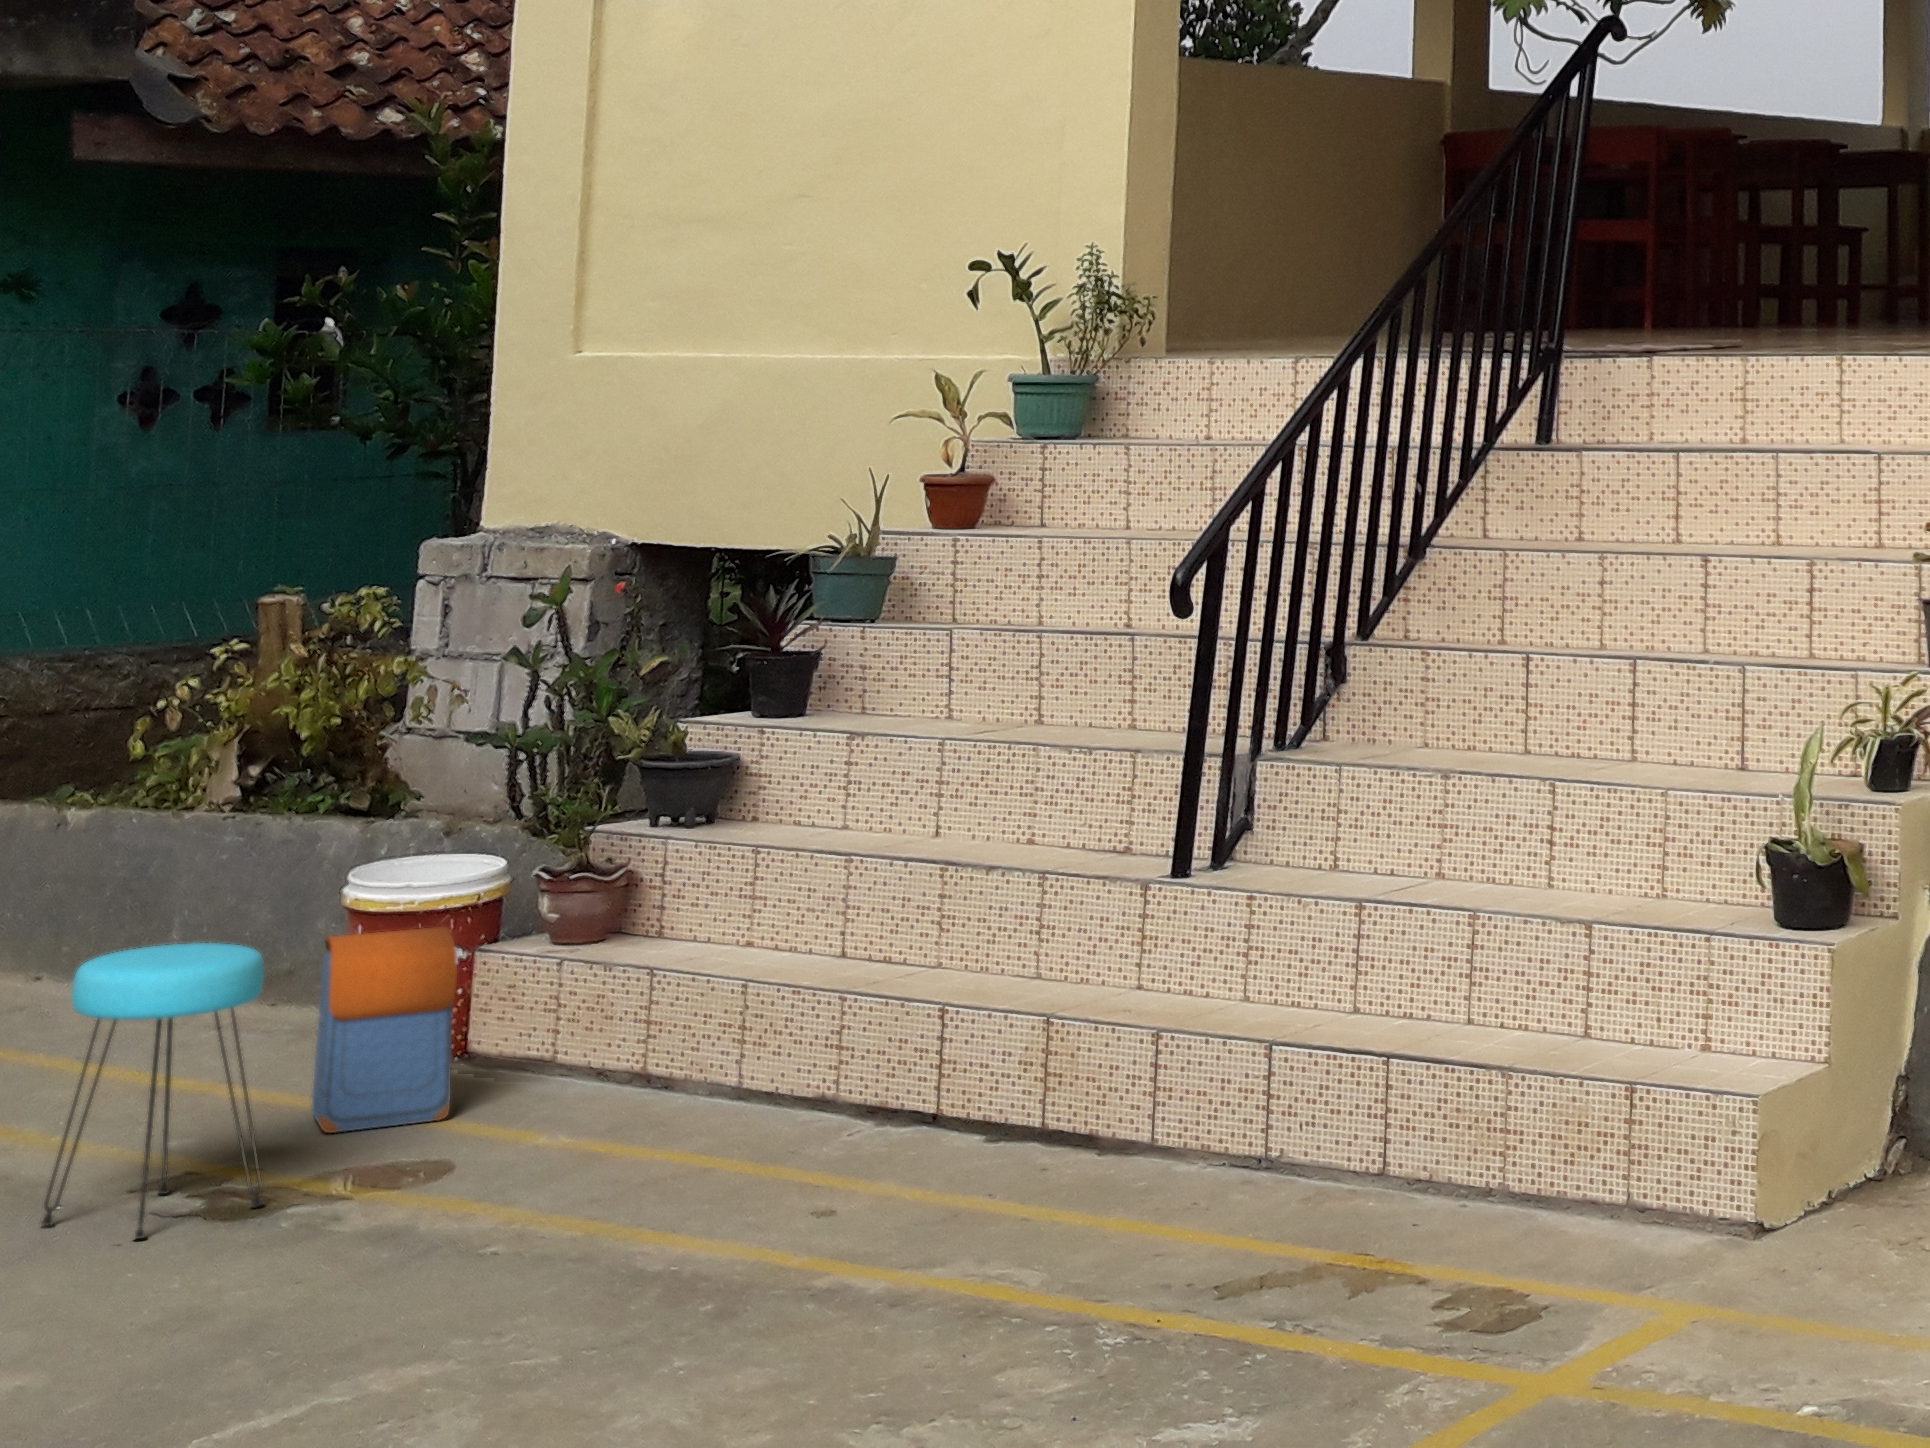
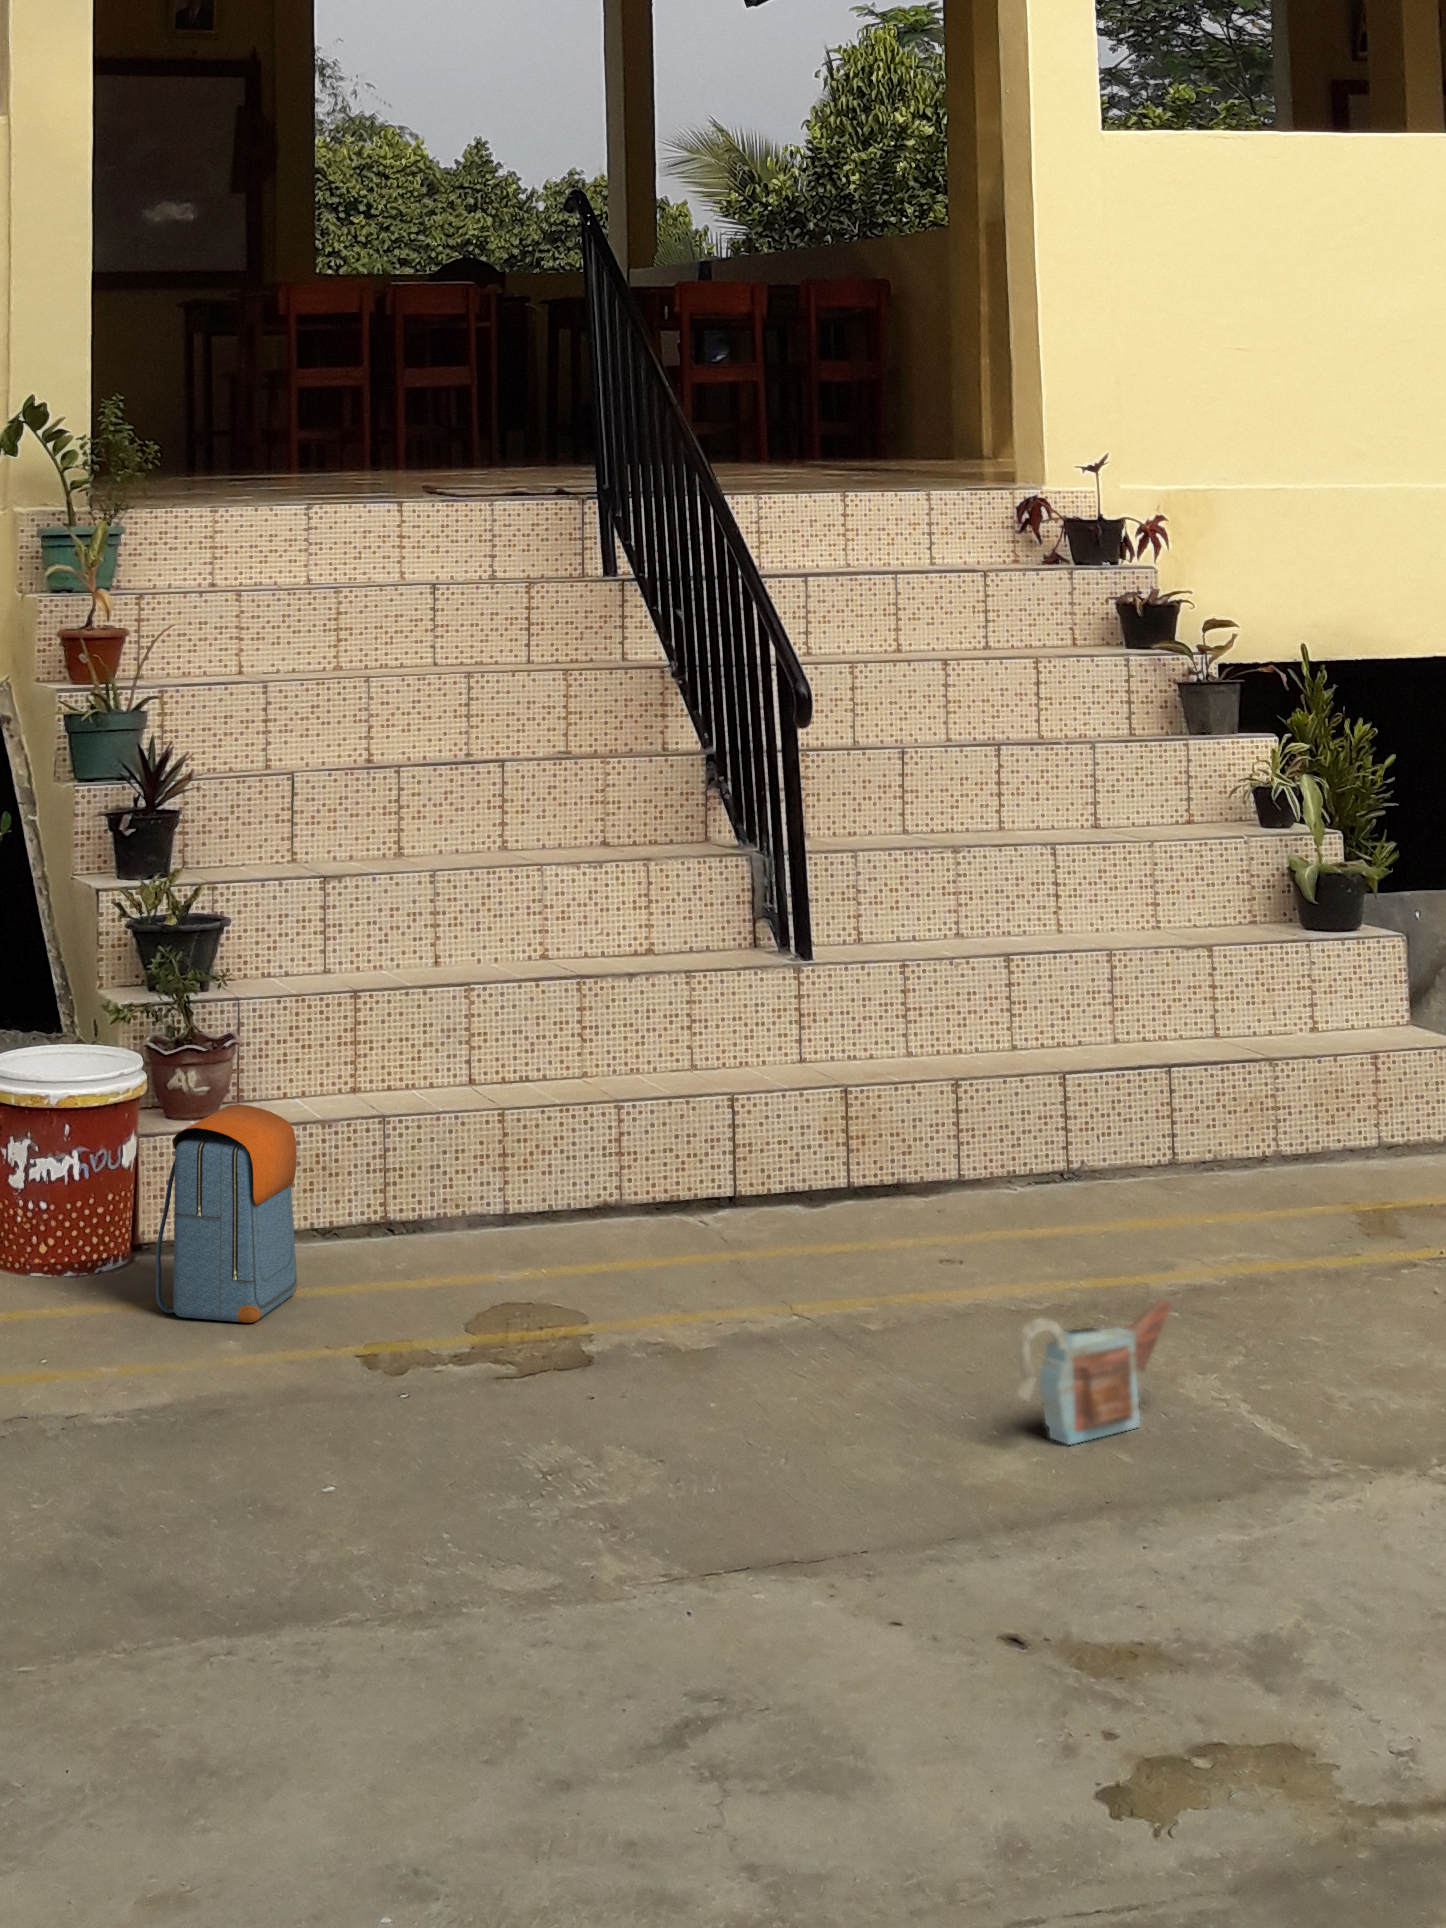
stool: present [41,943,264,1239] -> none [358,1118,534,1419]
watering can: none [151,1236,384,1385] -> present [1017,1300,1171,1444]

